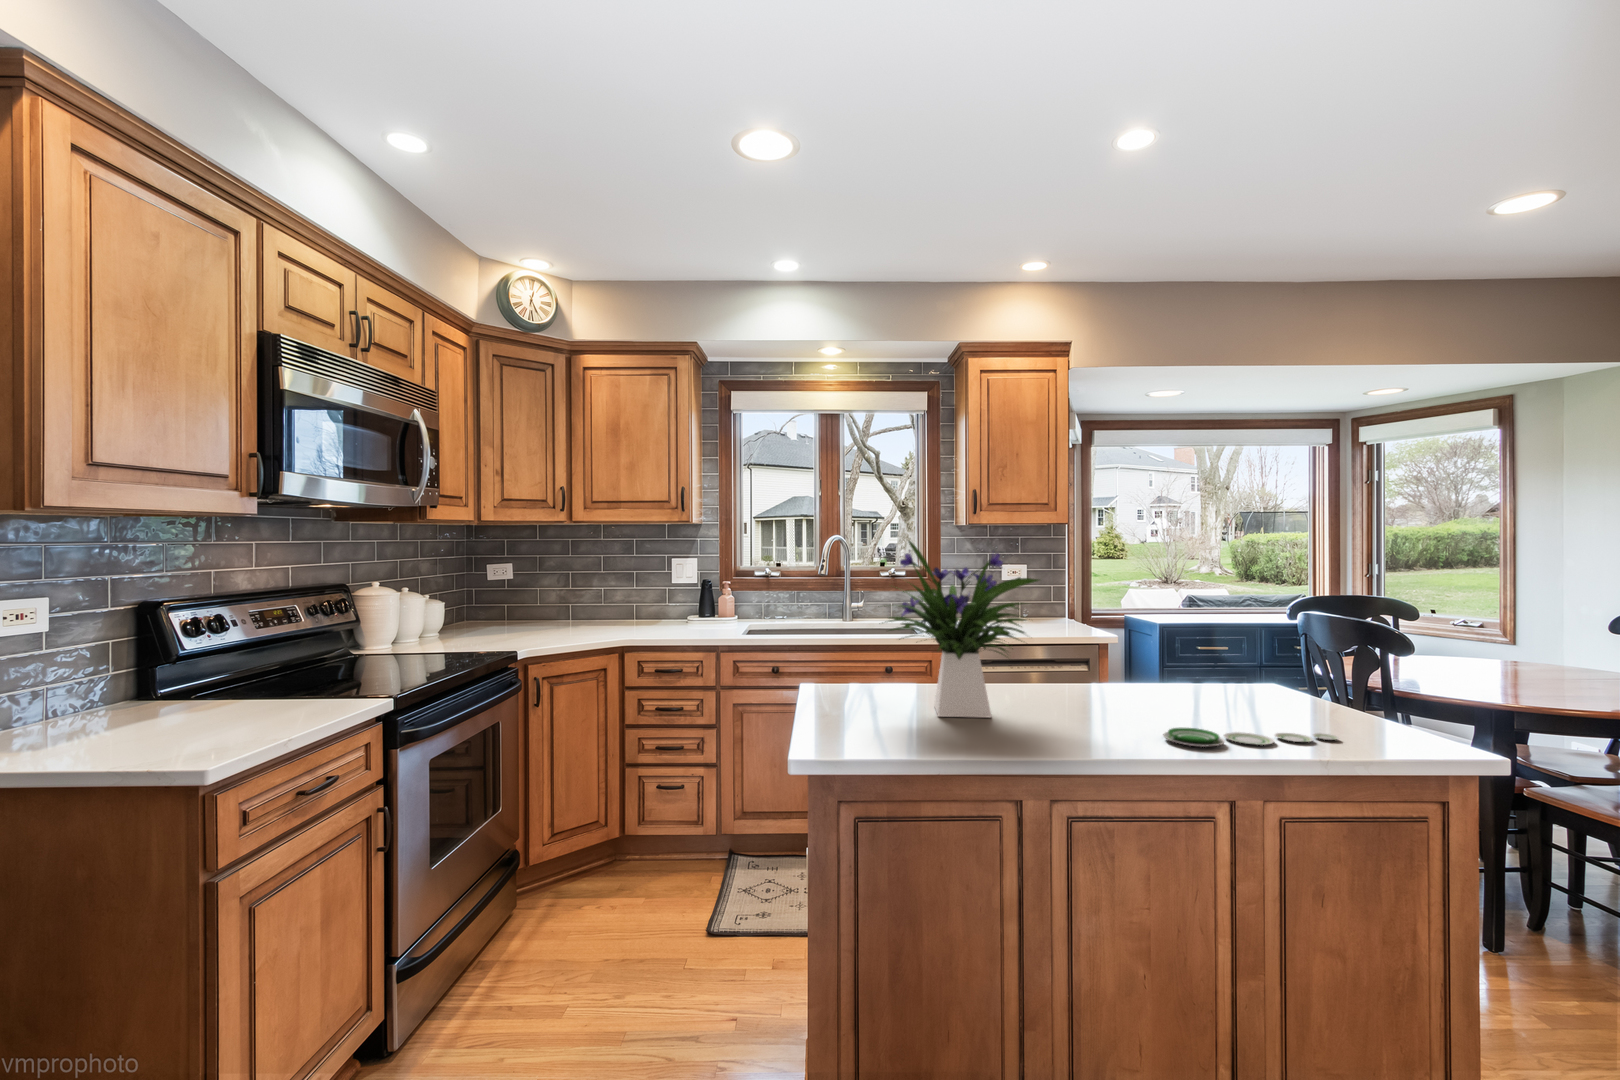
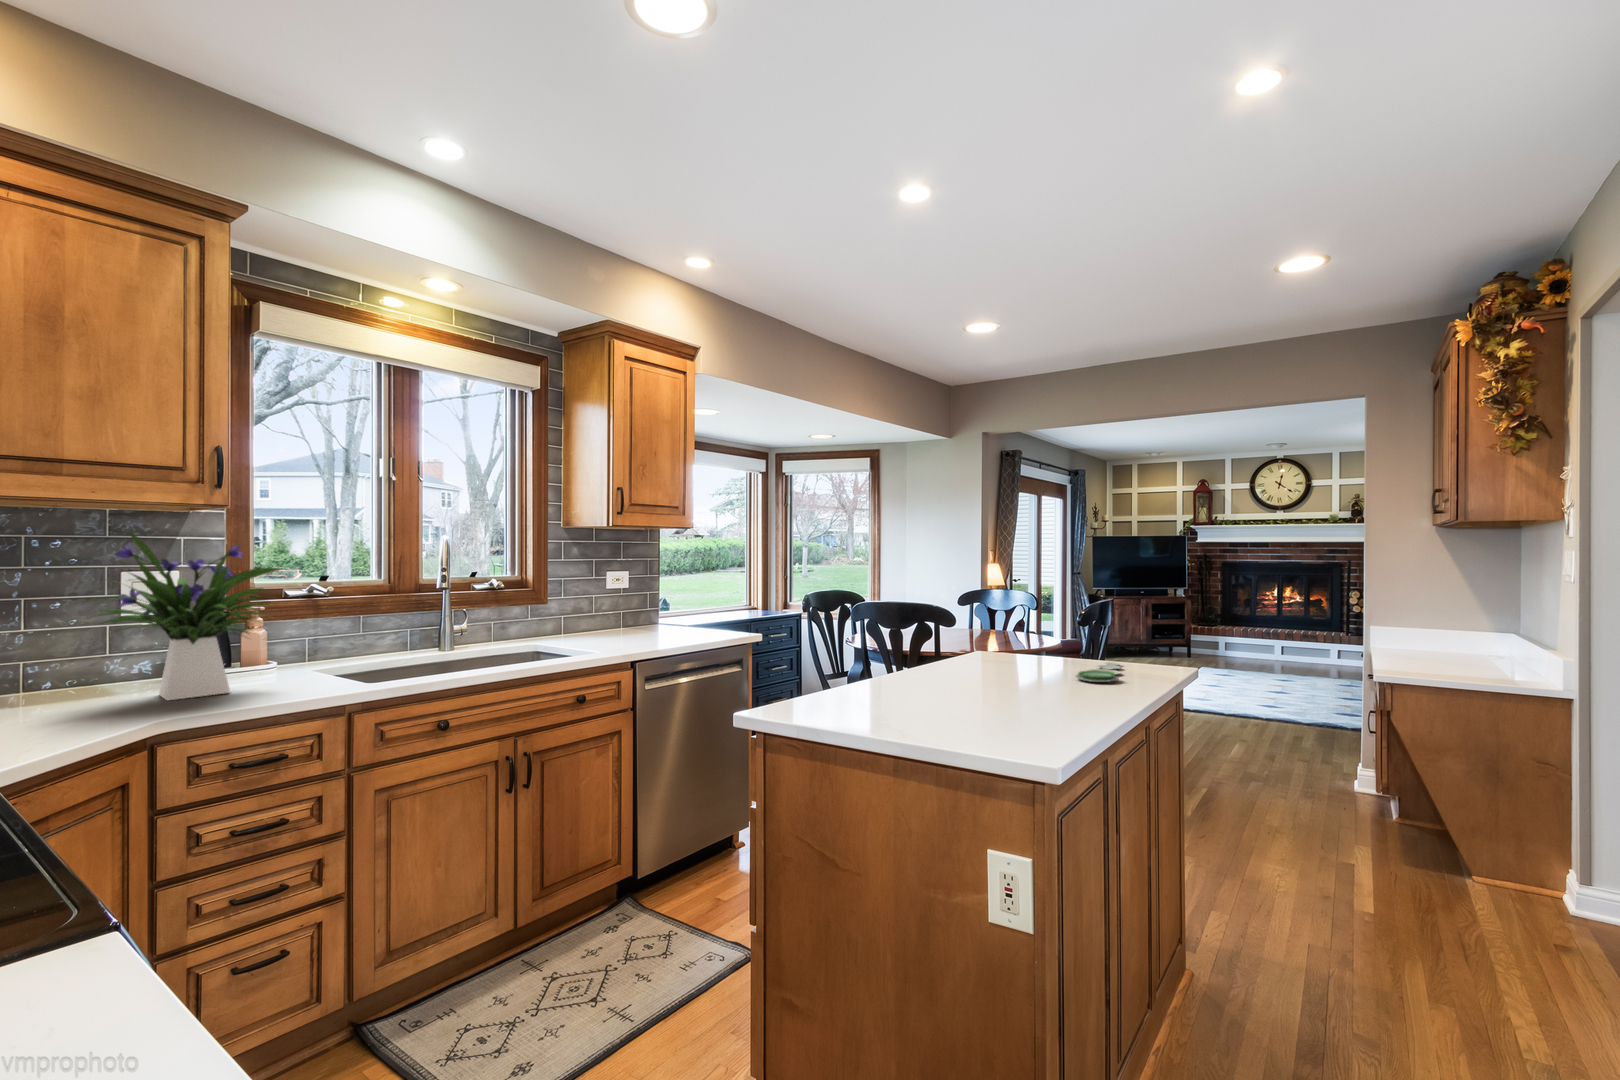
flower arrangement: present [889,541,1039,717] -> present [96,532,281,700]

